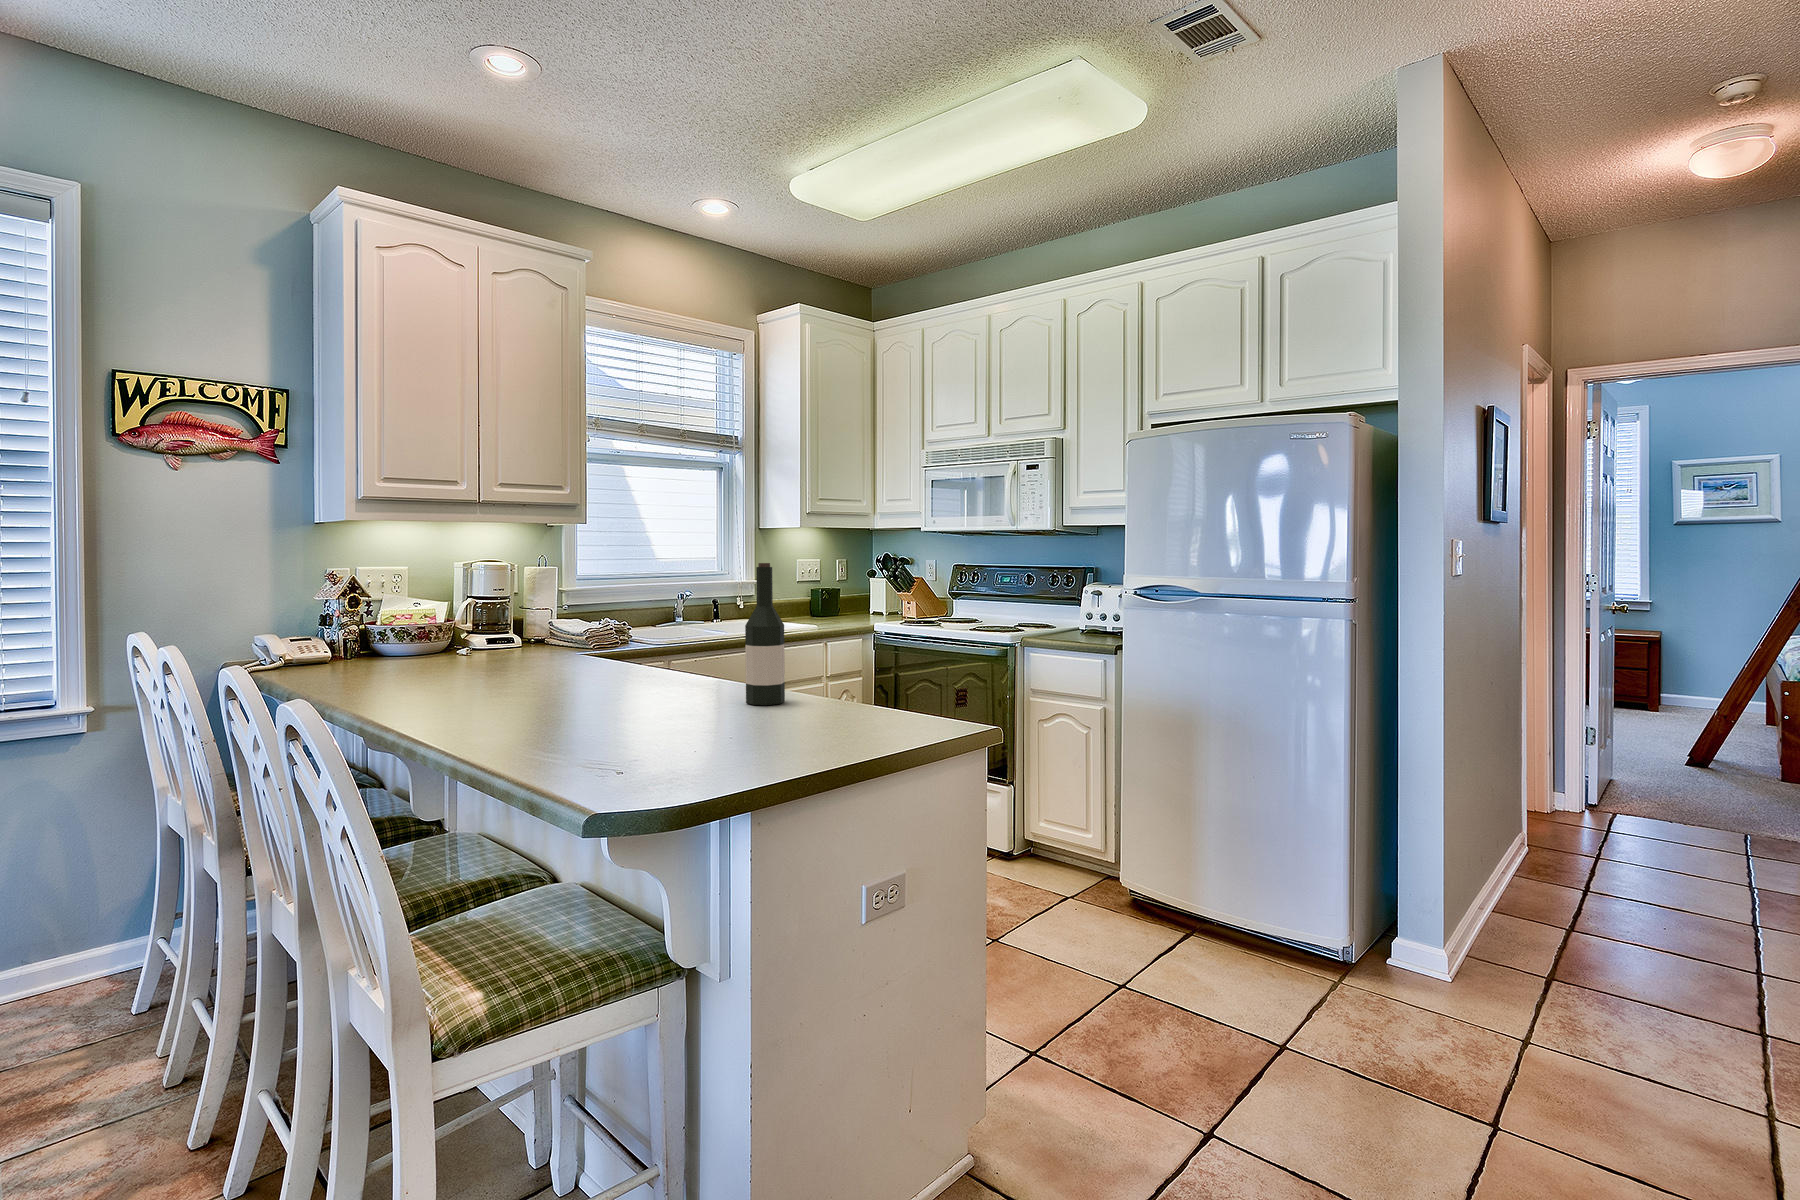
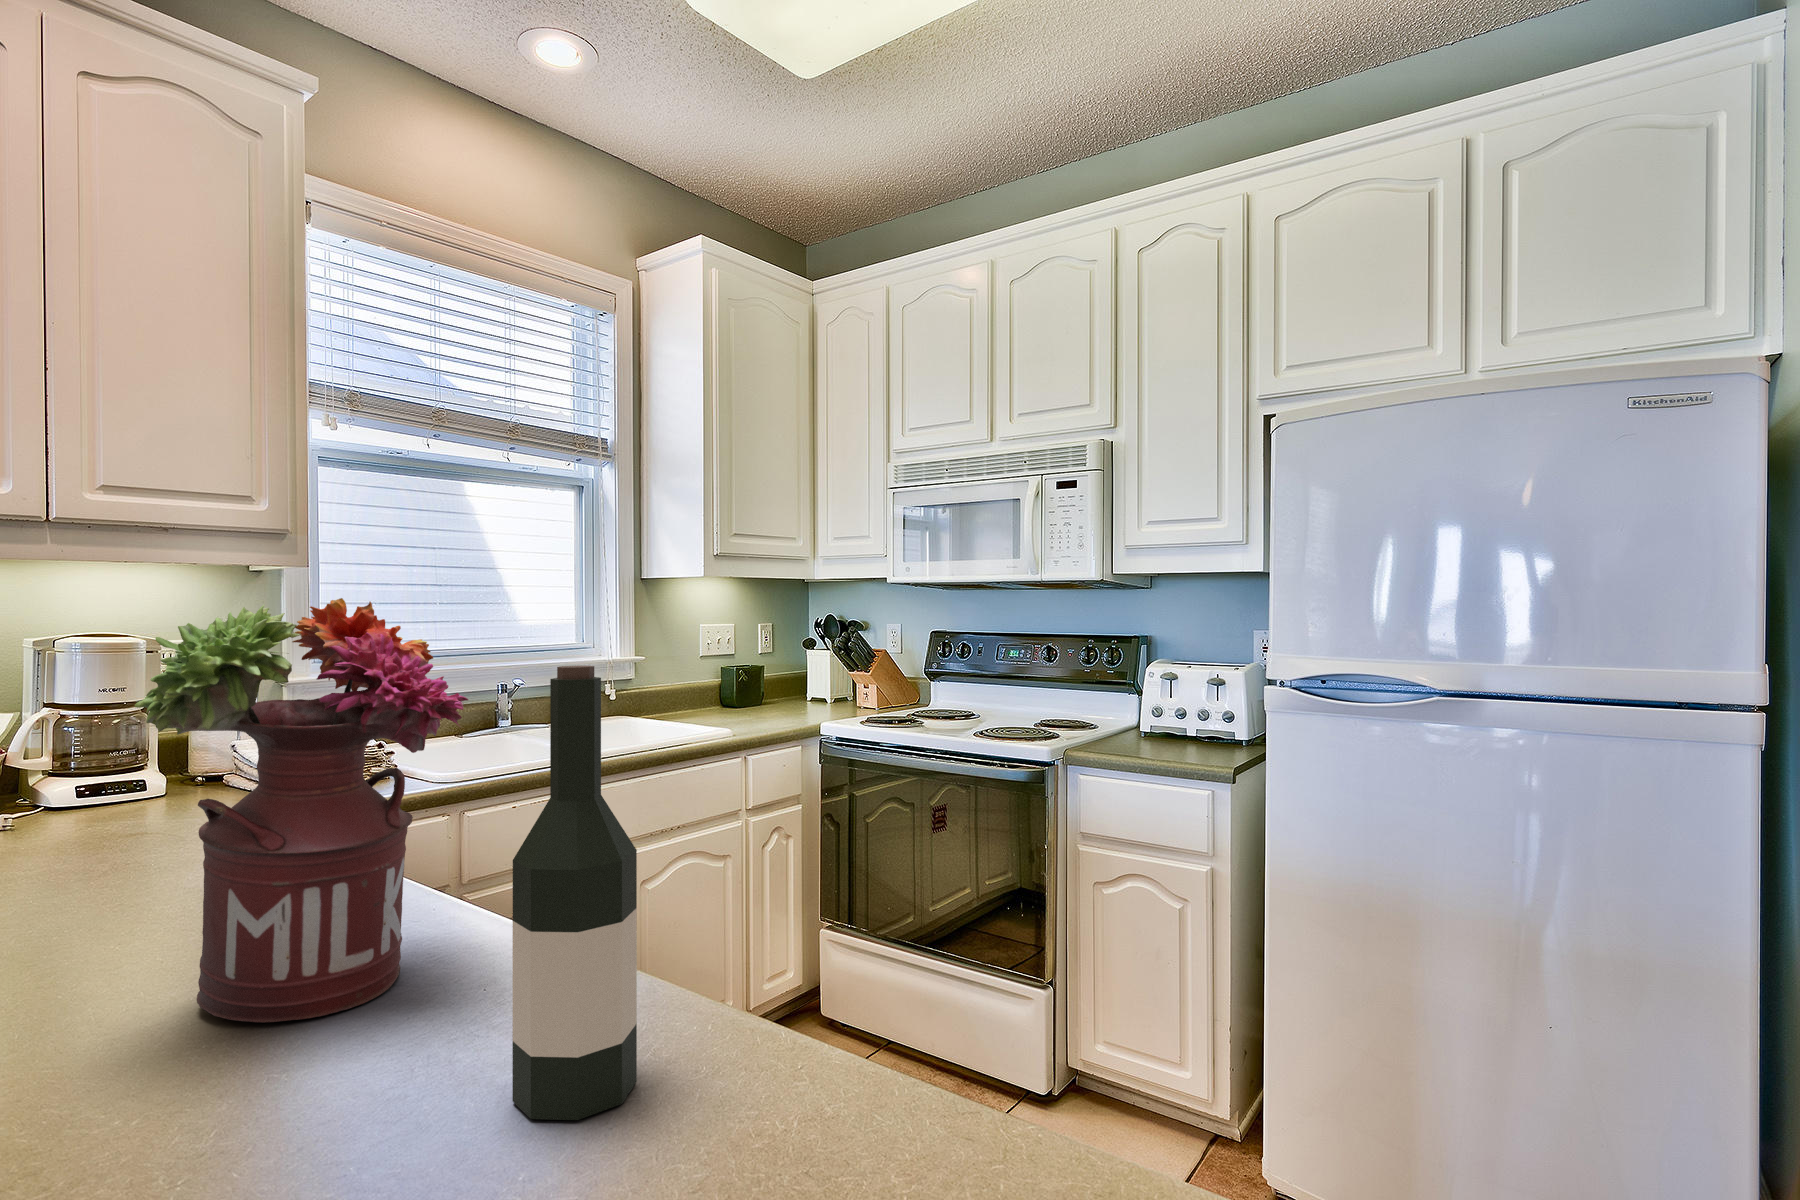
flower arrangement: none [609,541,716,692] -> present [135,598,468,1023]

